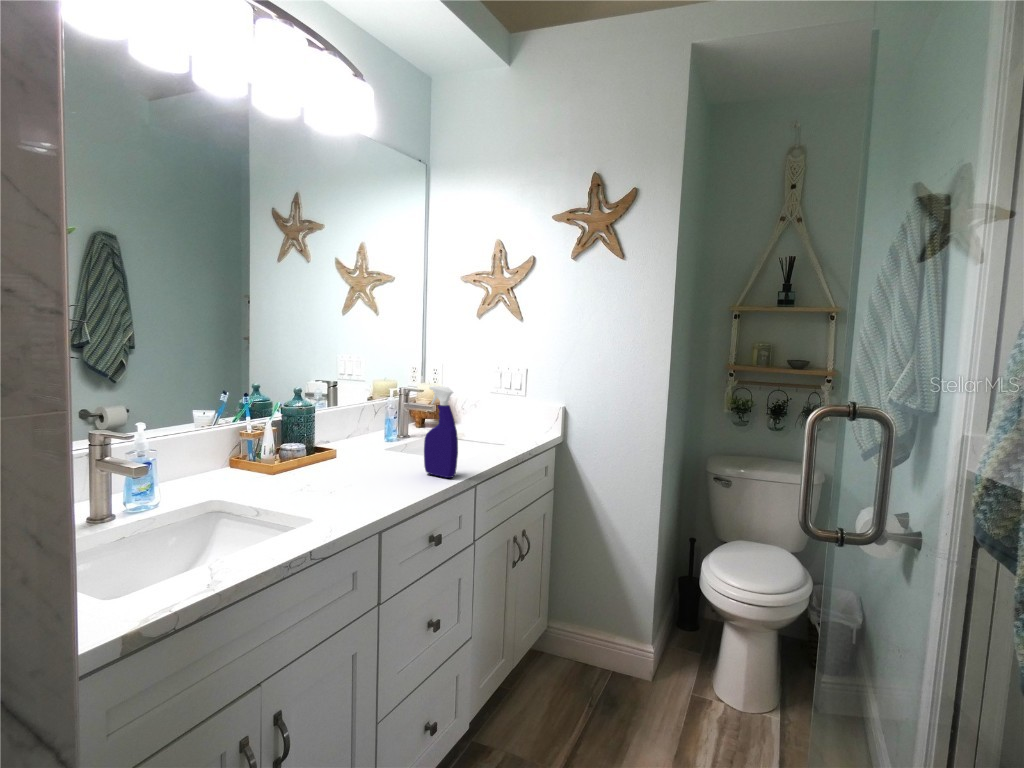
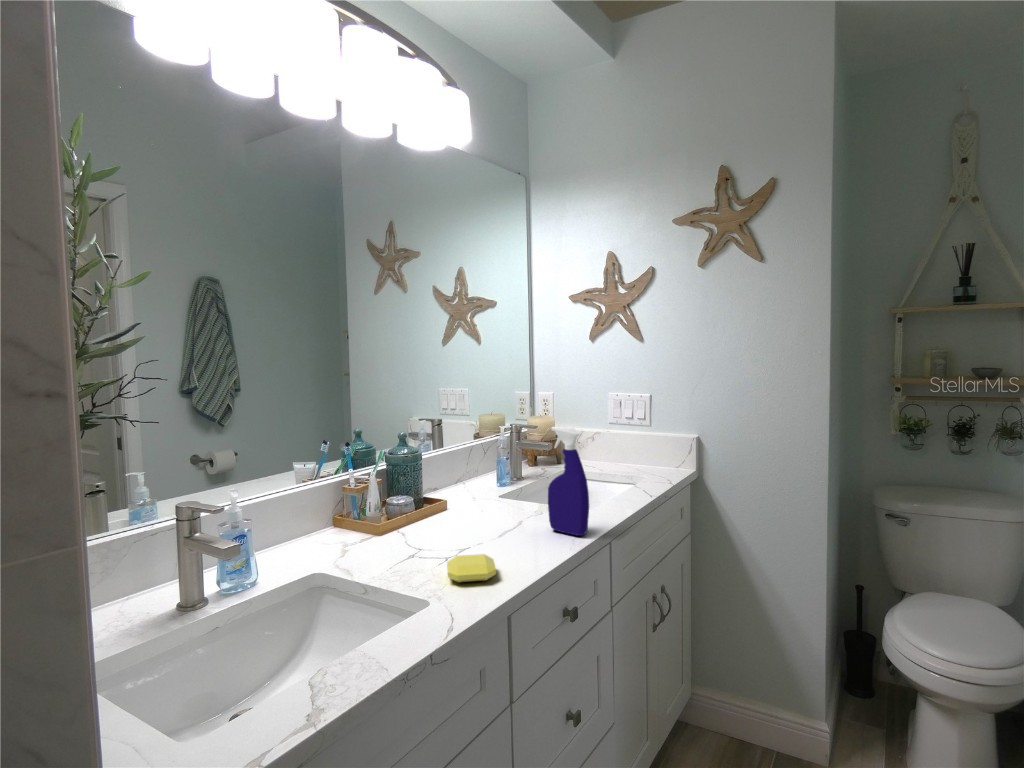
soap bar: none [330,486,372,507] -> present [447,554,496,582]

